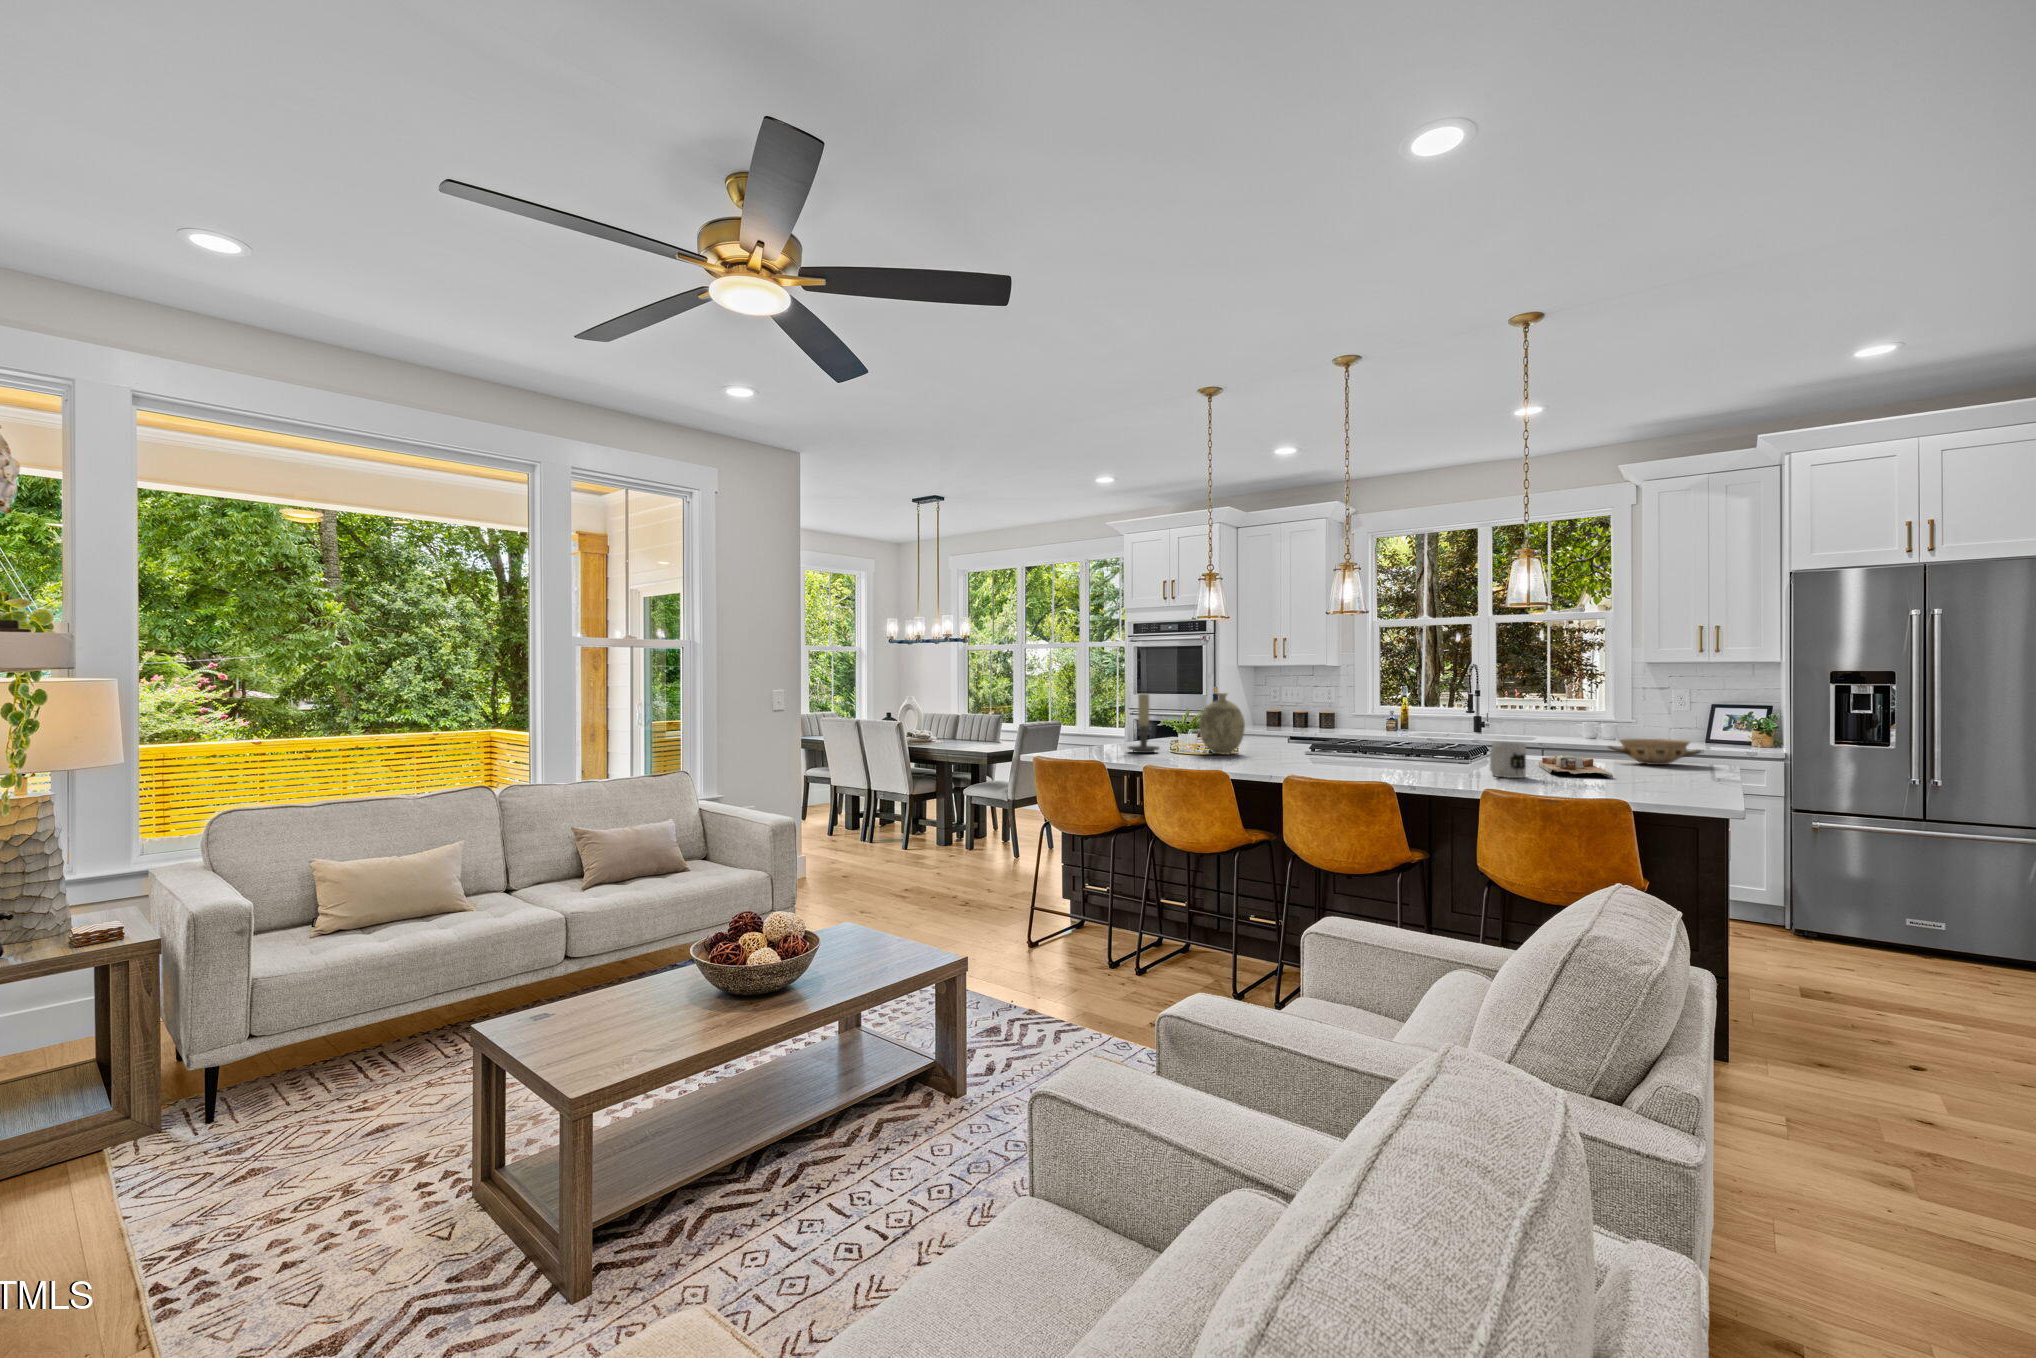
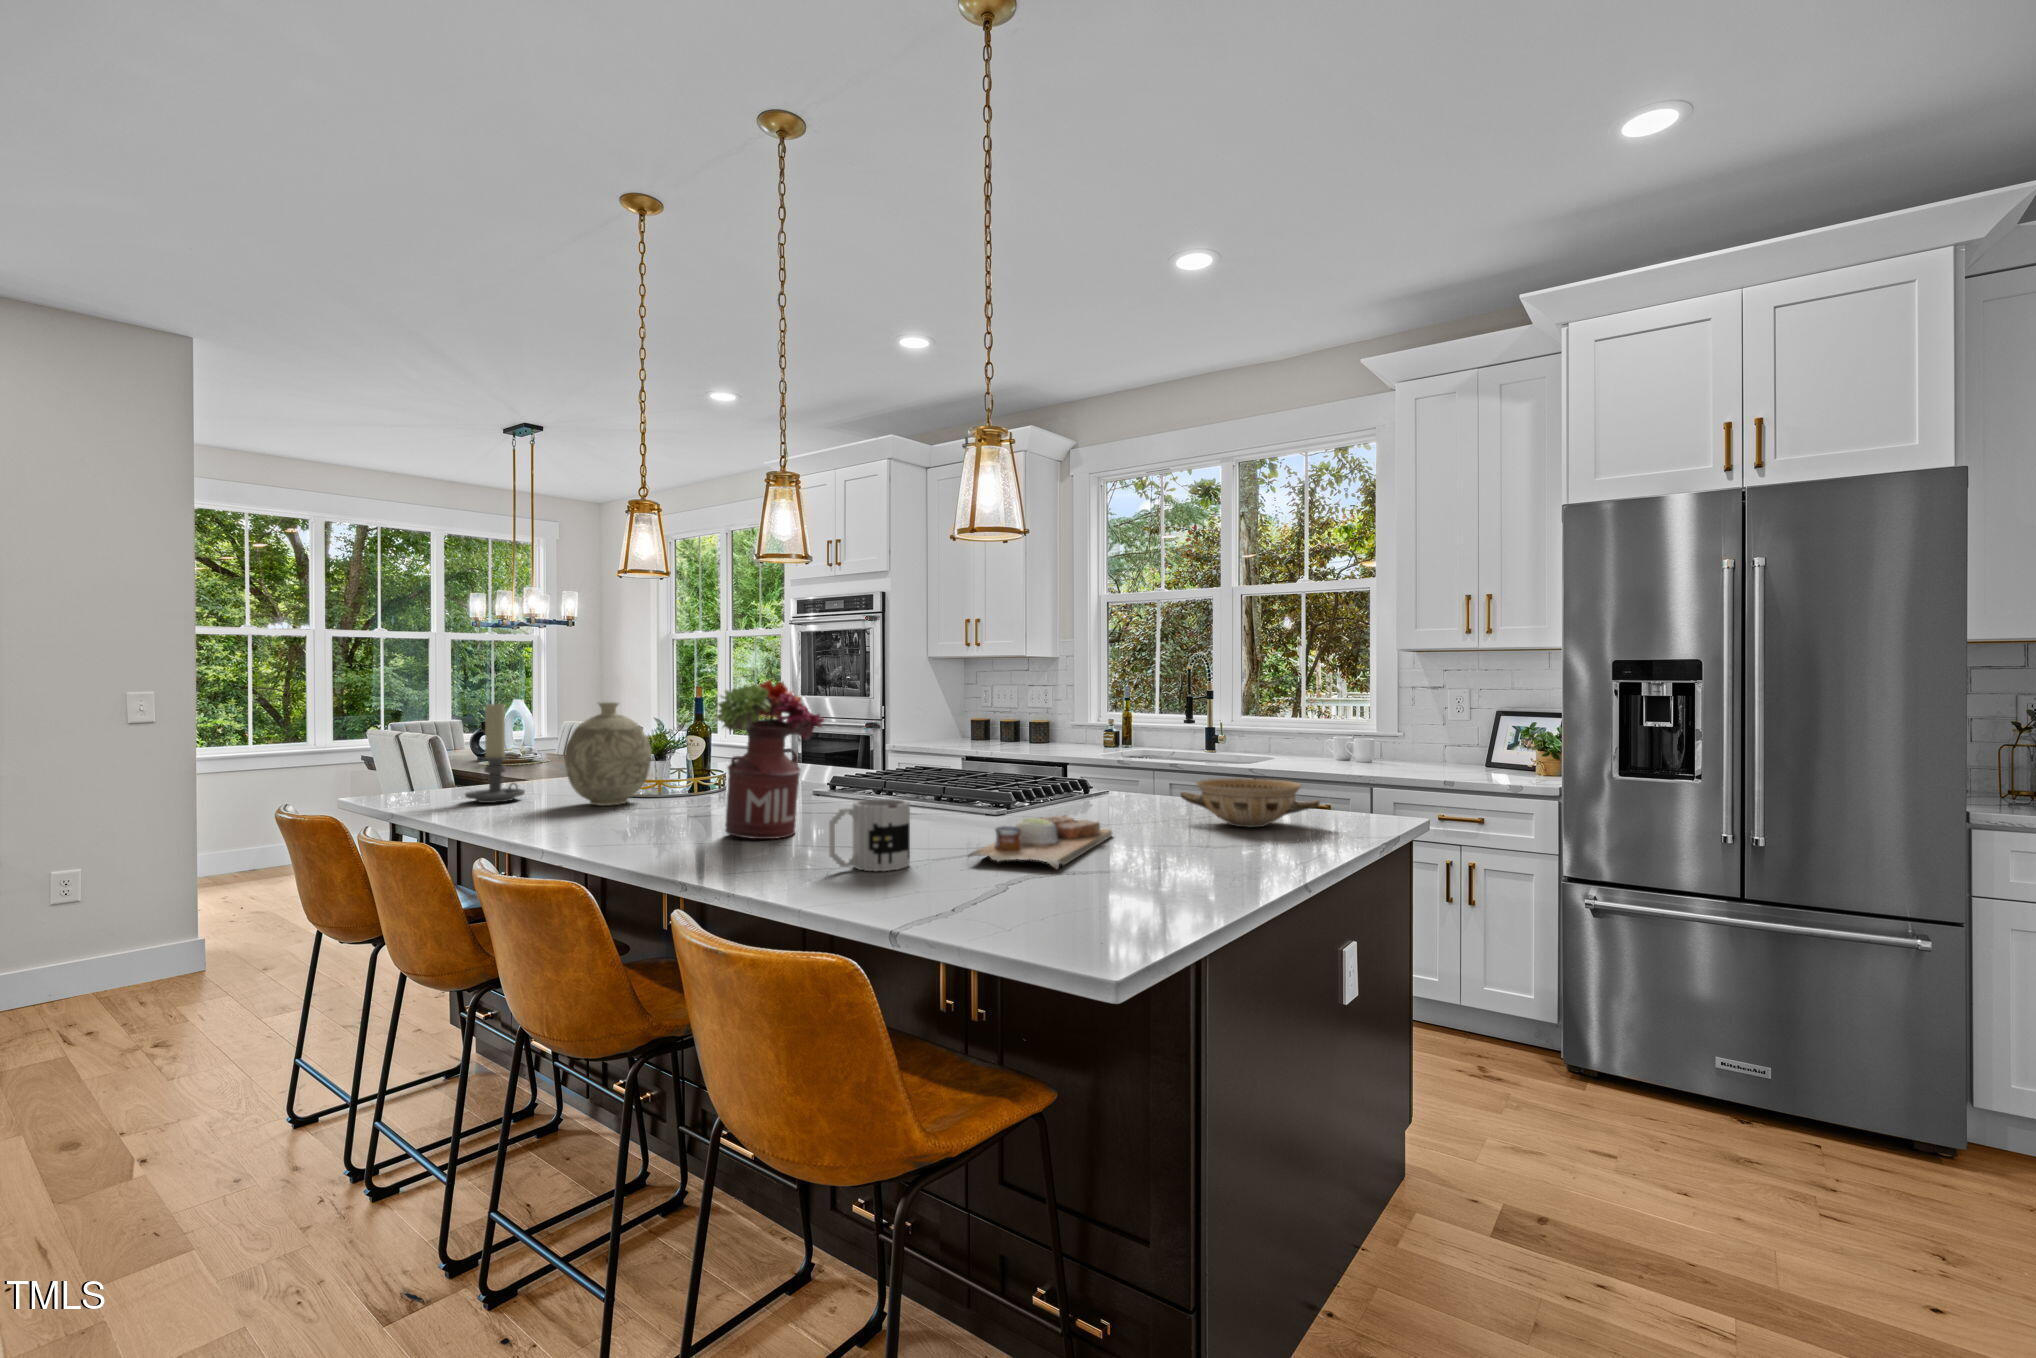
flower arrangement: none [1364,679,1424,767] -> present [717,679,824,839]

